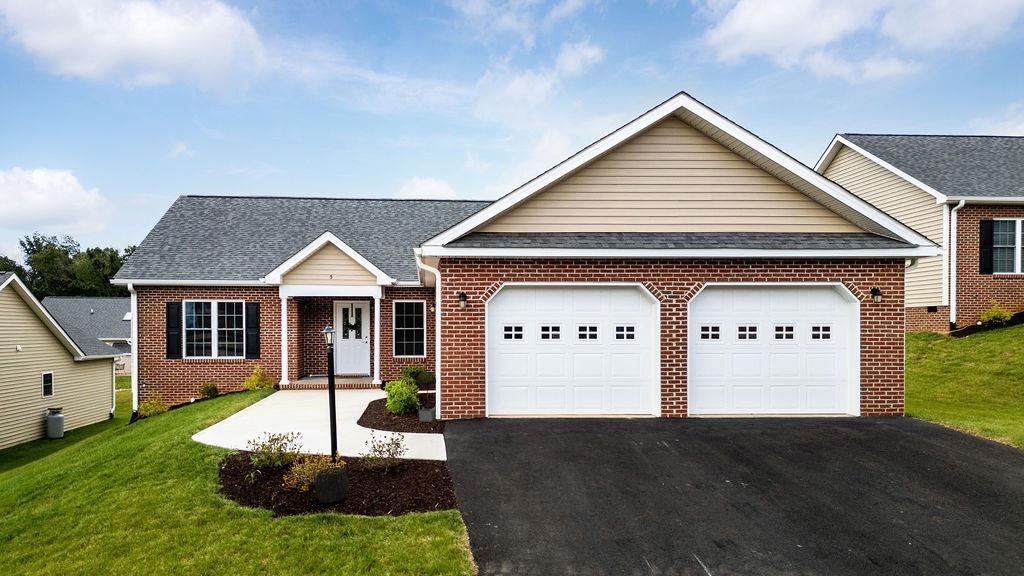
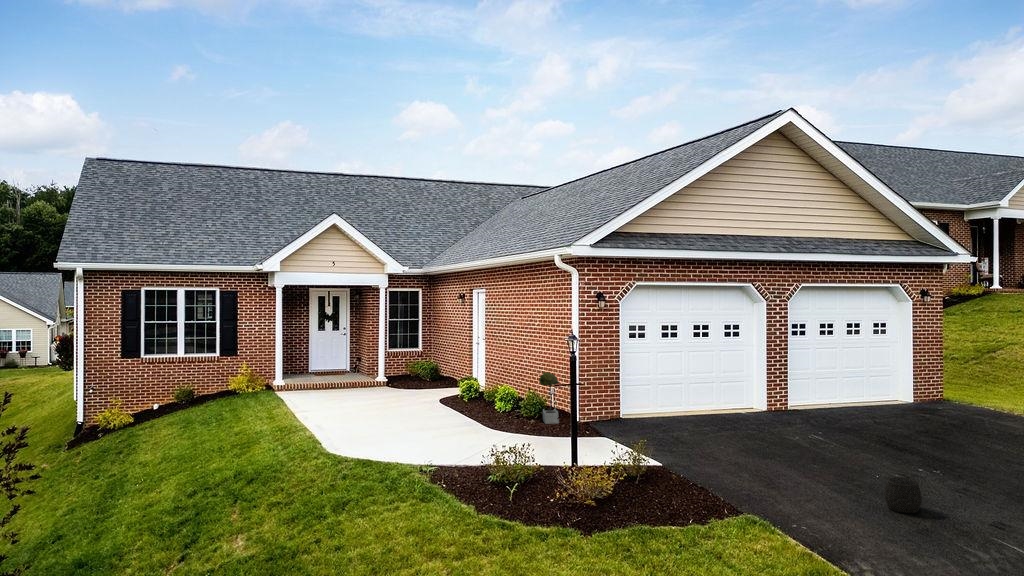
woven basket: present [315,467,349,503] -> present [884,477,922,513]

